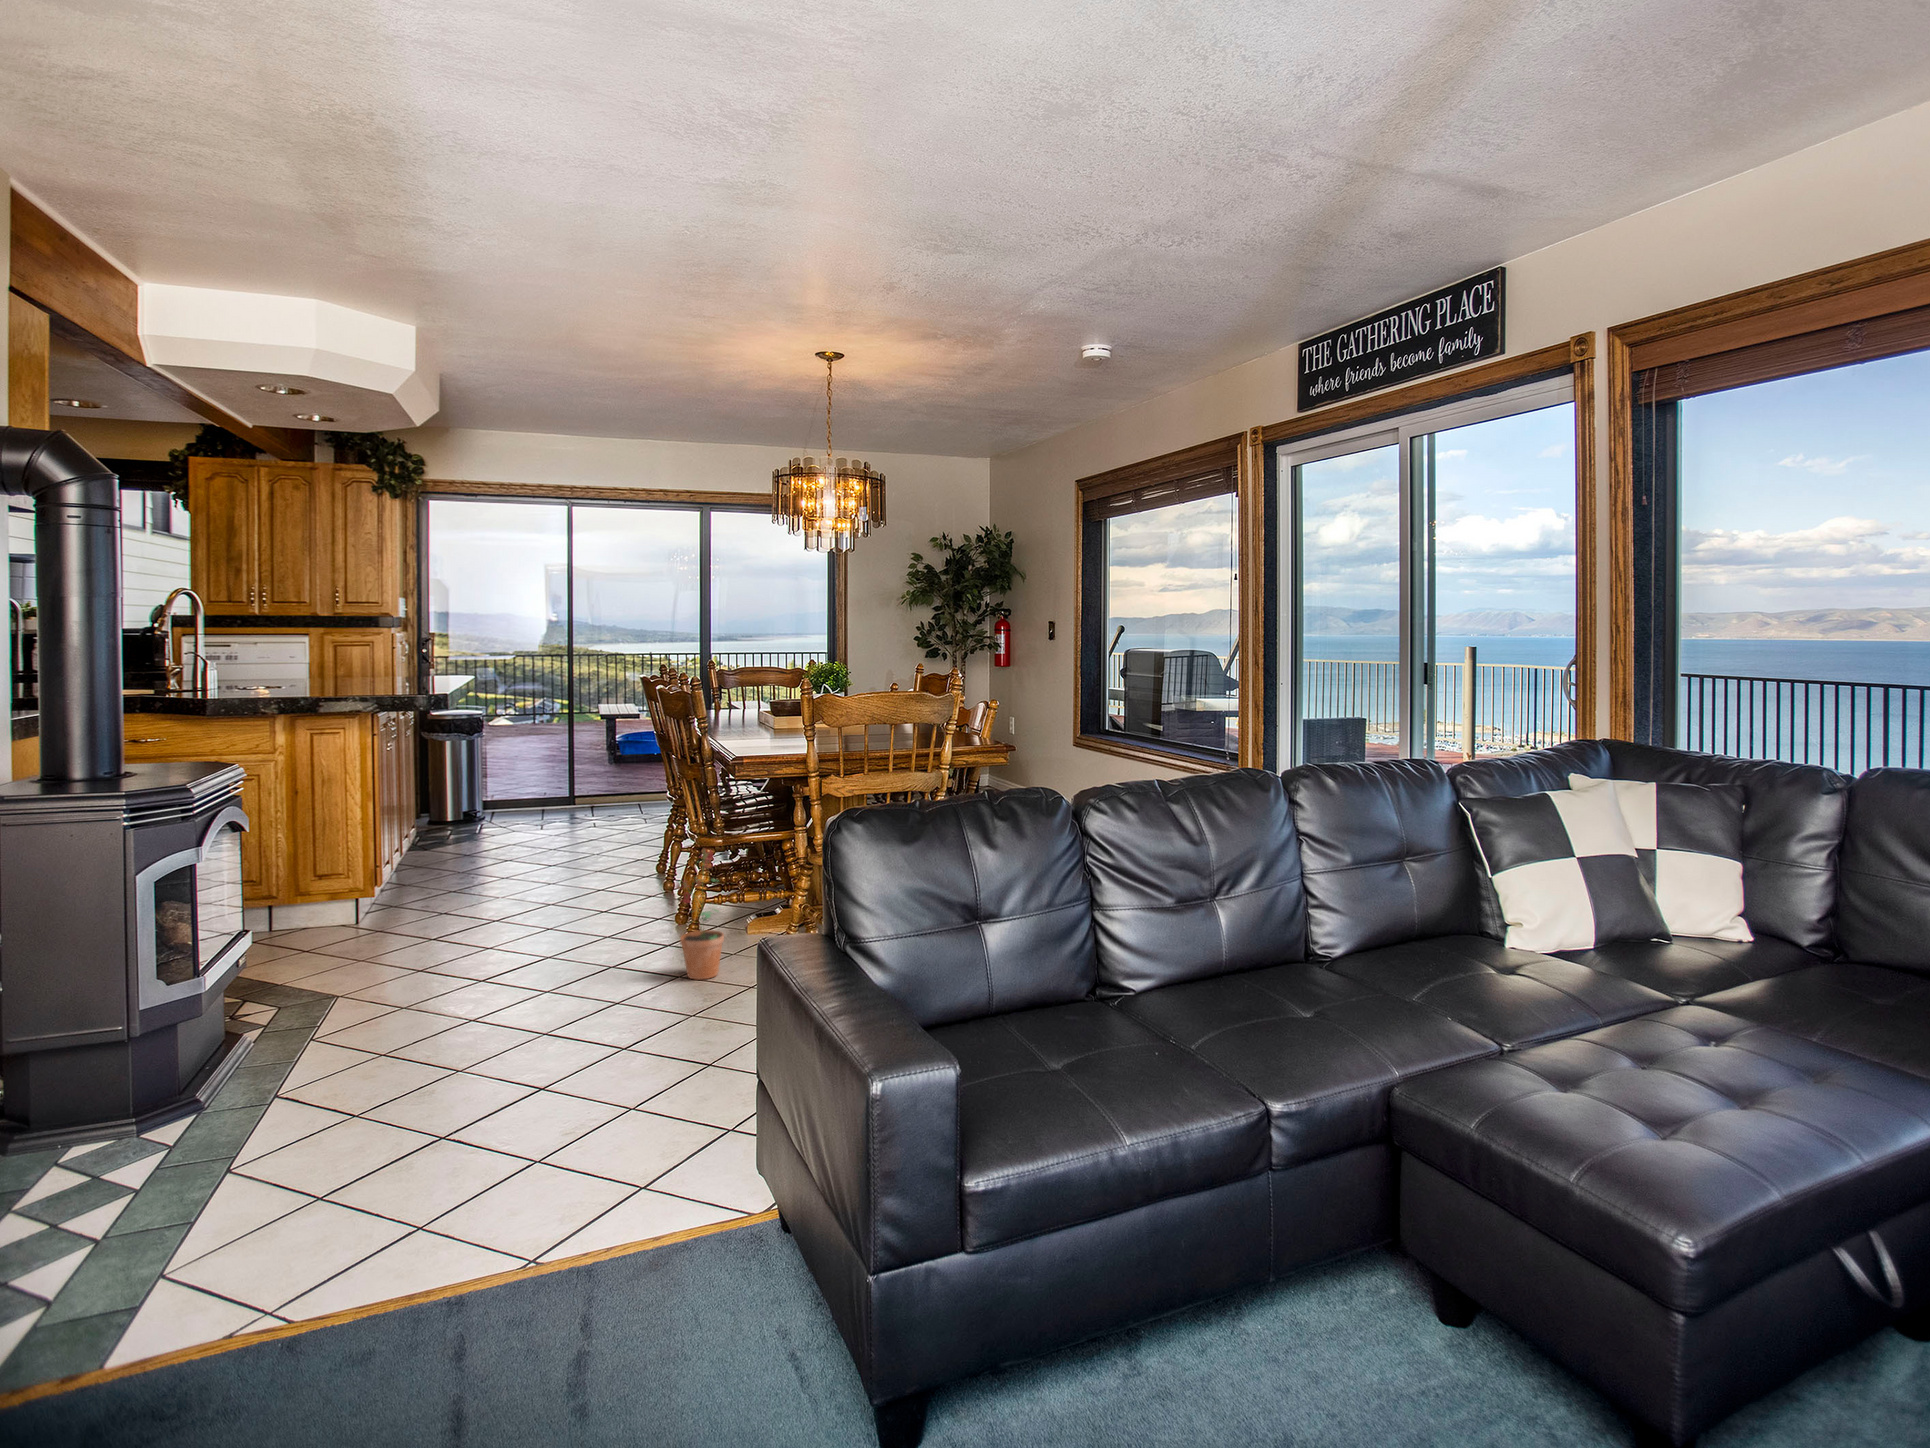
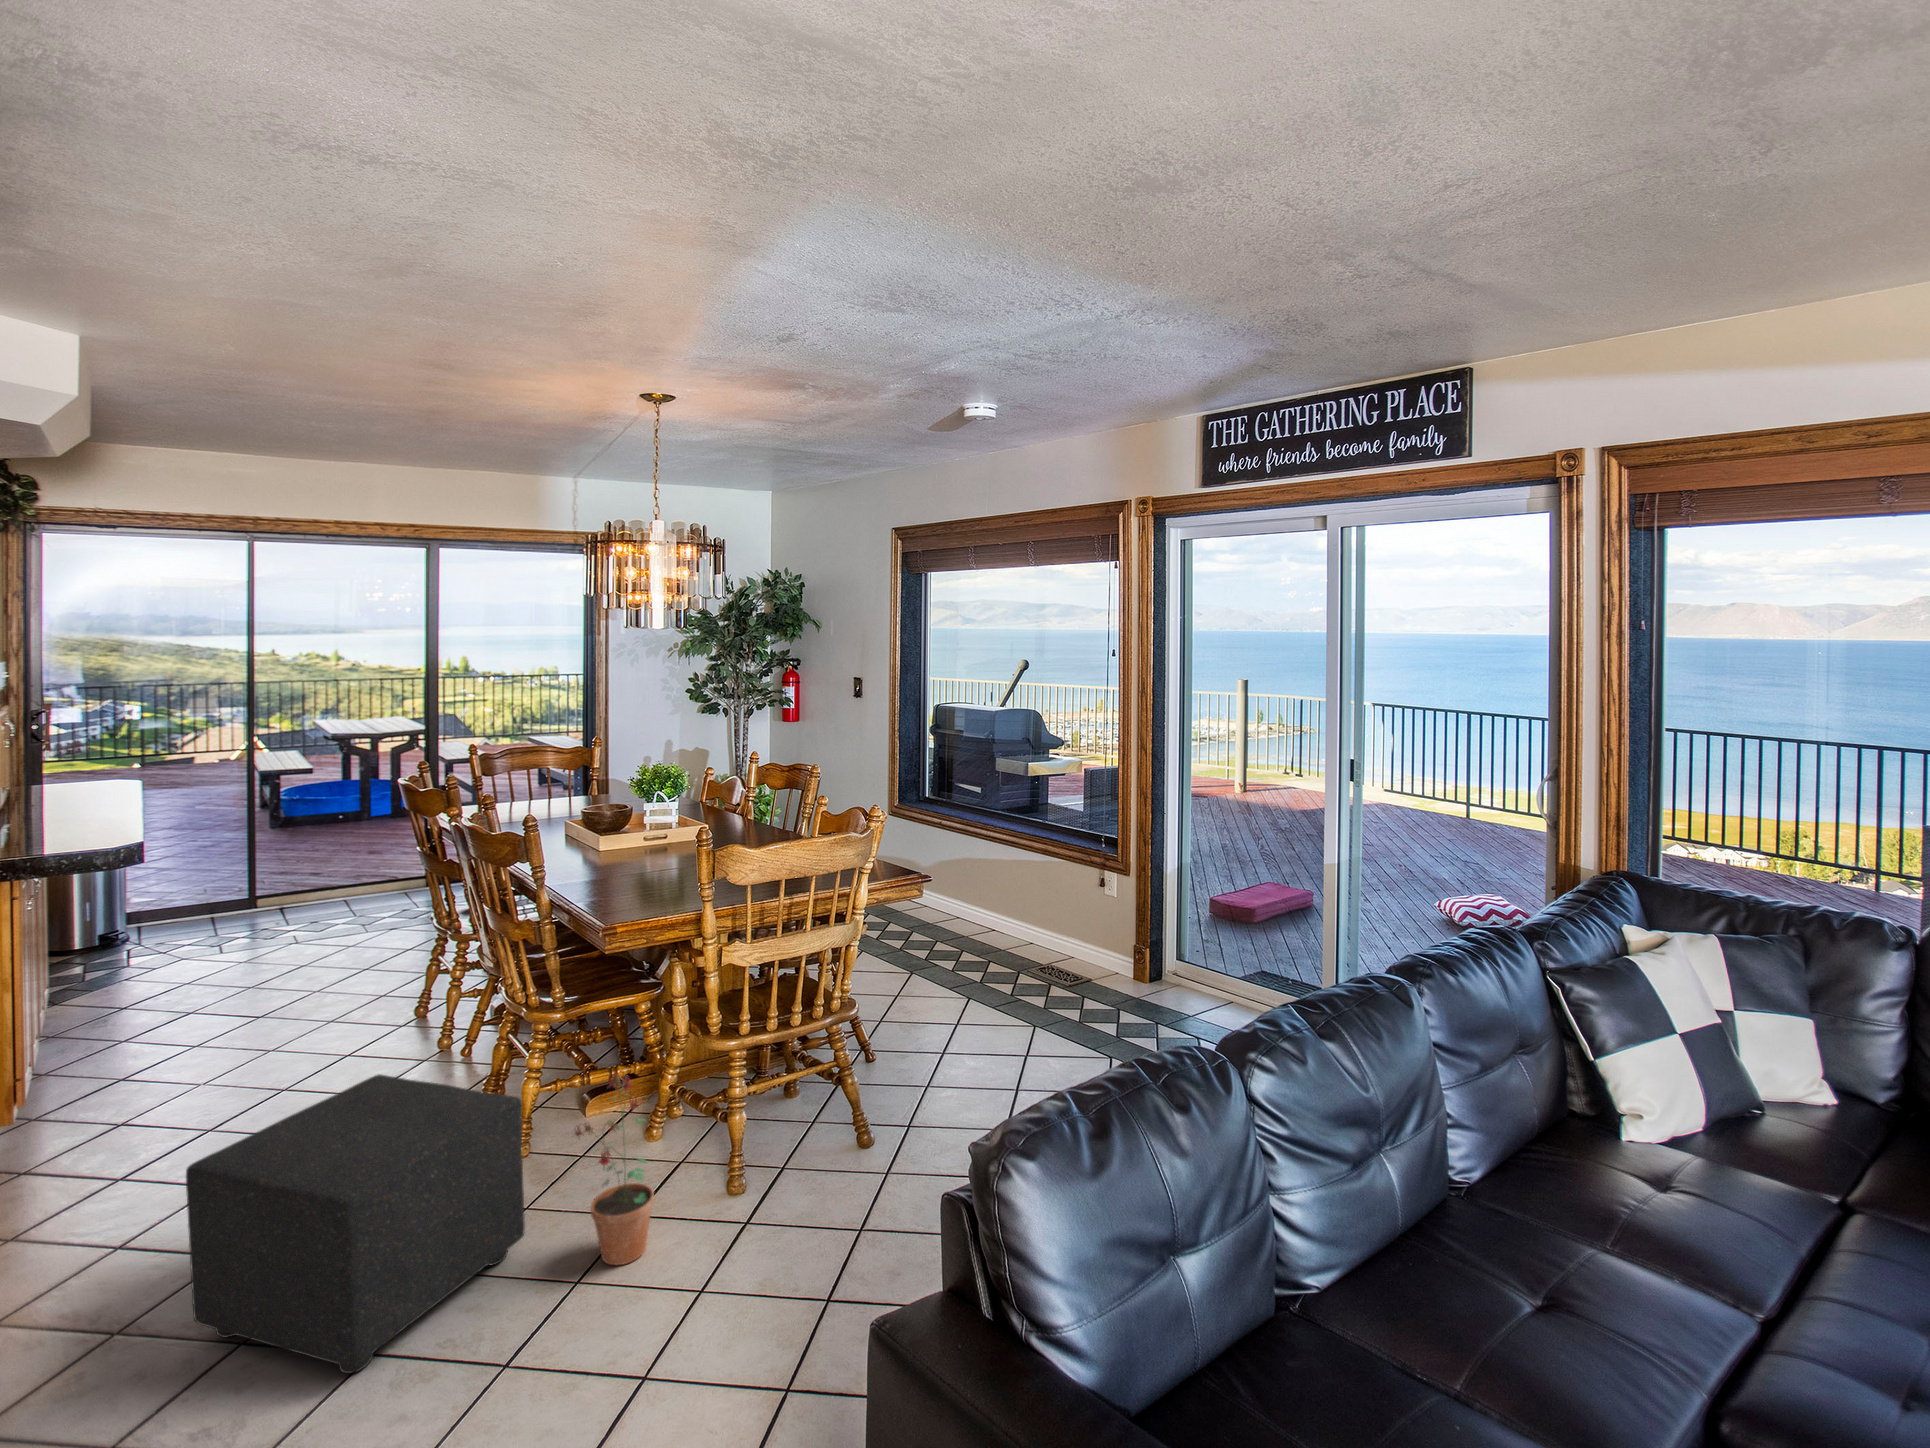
ottoman: none [448,842,644,998] -> present [186,1074,525,1373]

